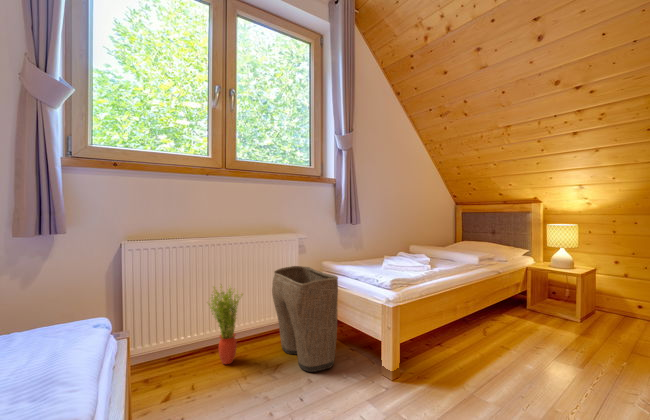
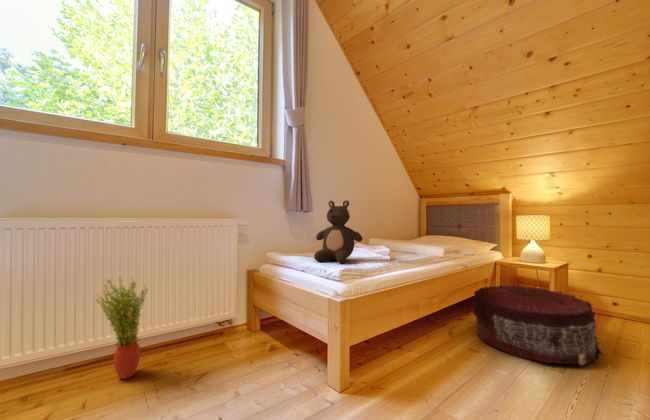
teddy bear: none [367,217,410,272] -> present [314,200,362,263]
laundry basket: present [272,266,338,372] -> none [193,257,267,388]
pouf: none [506,289,624,359] -> present [473,285,602,365]

